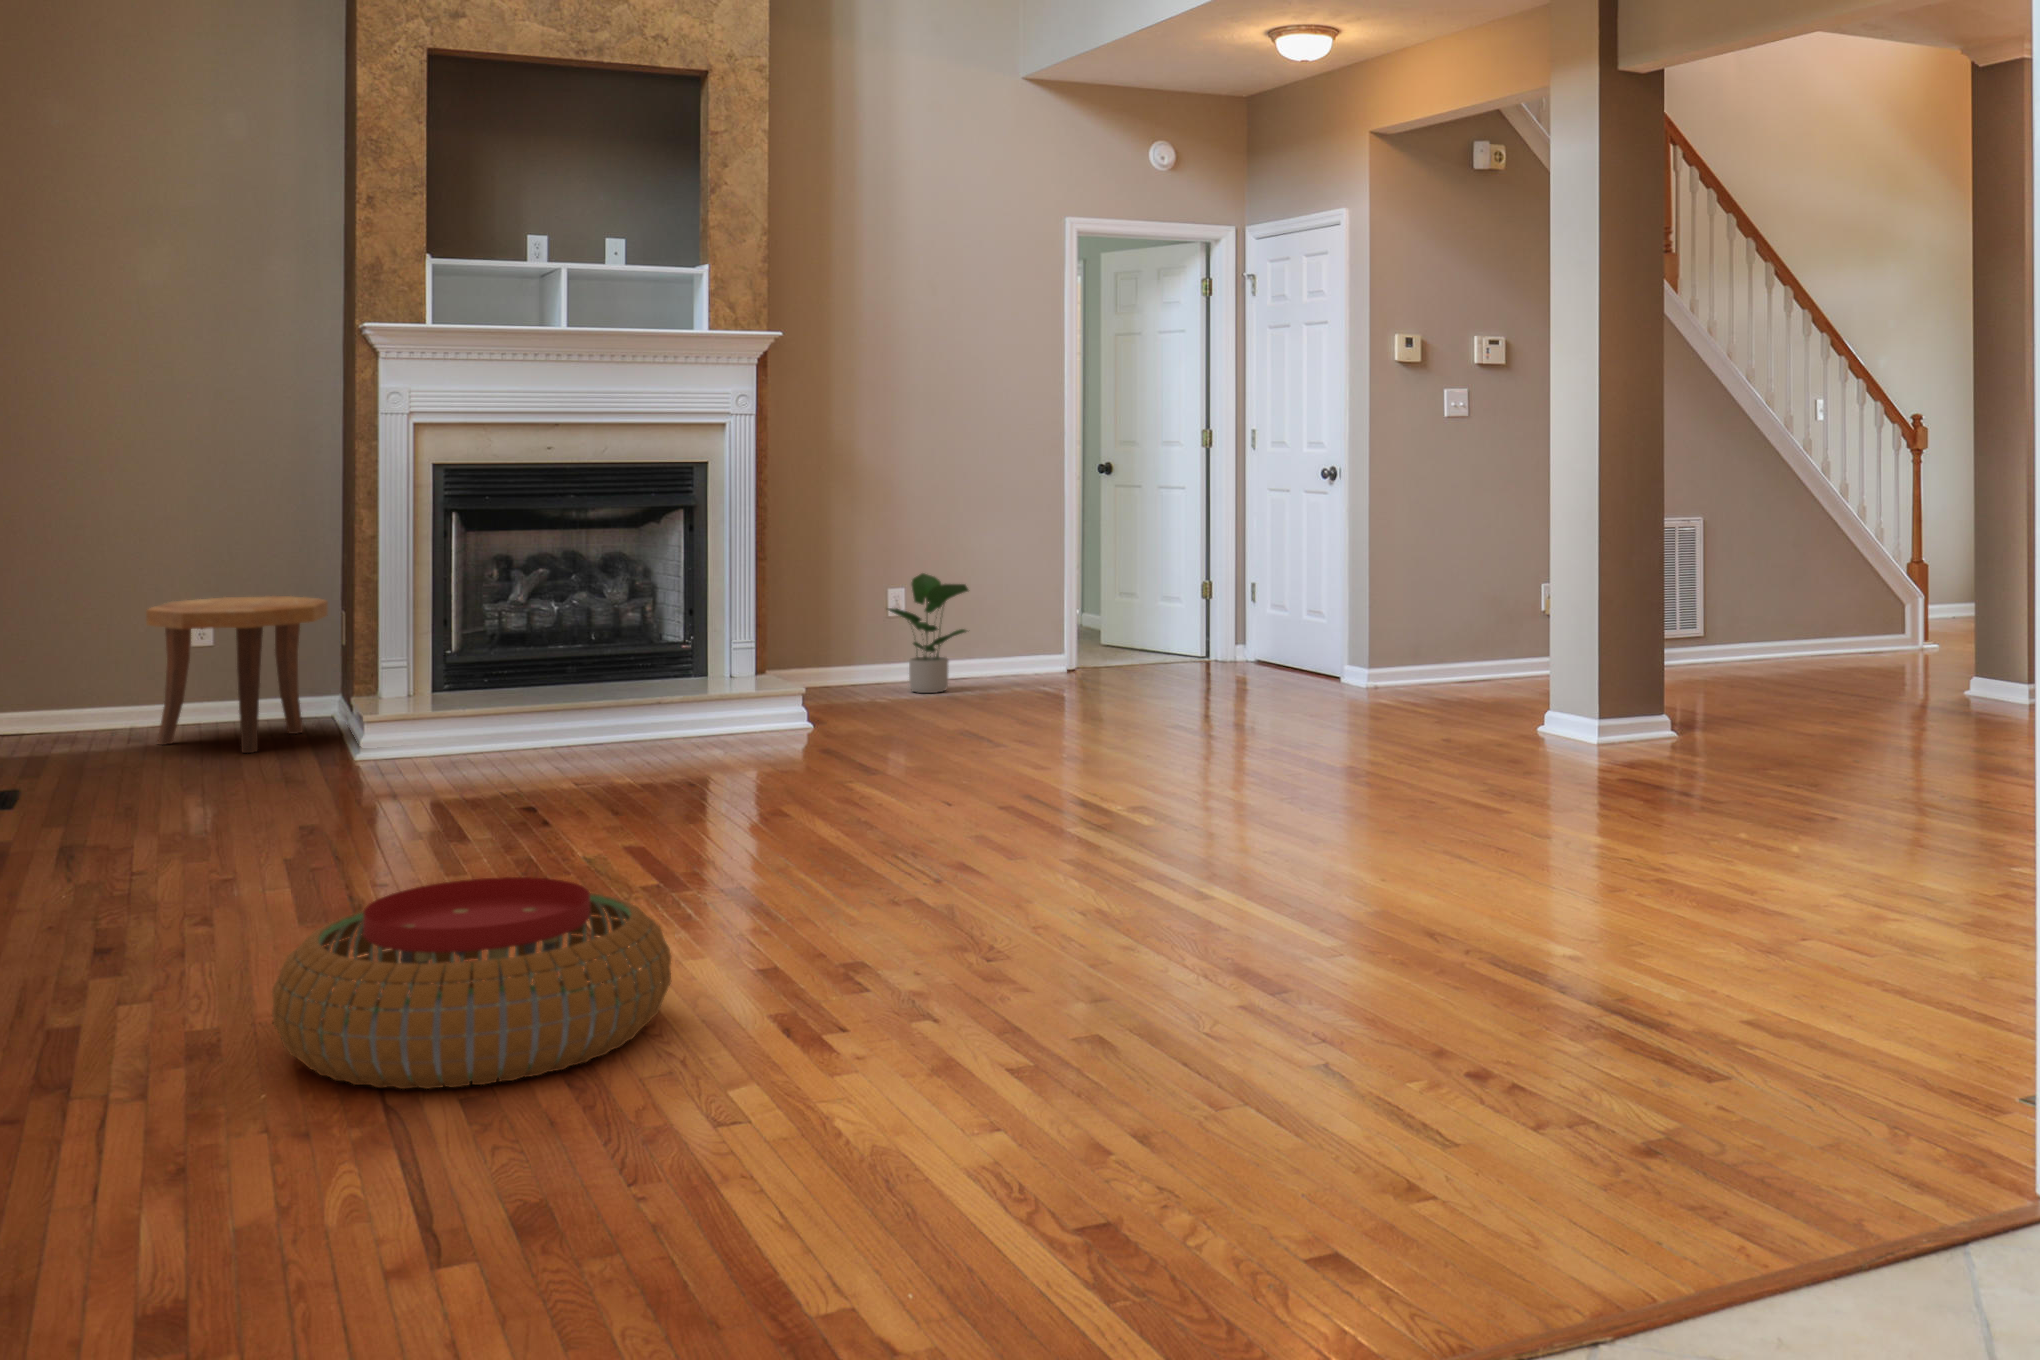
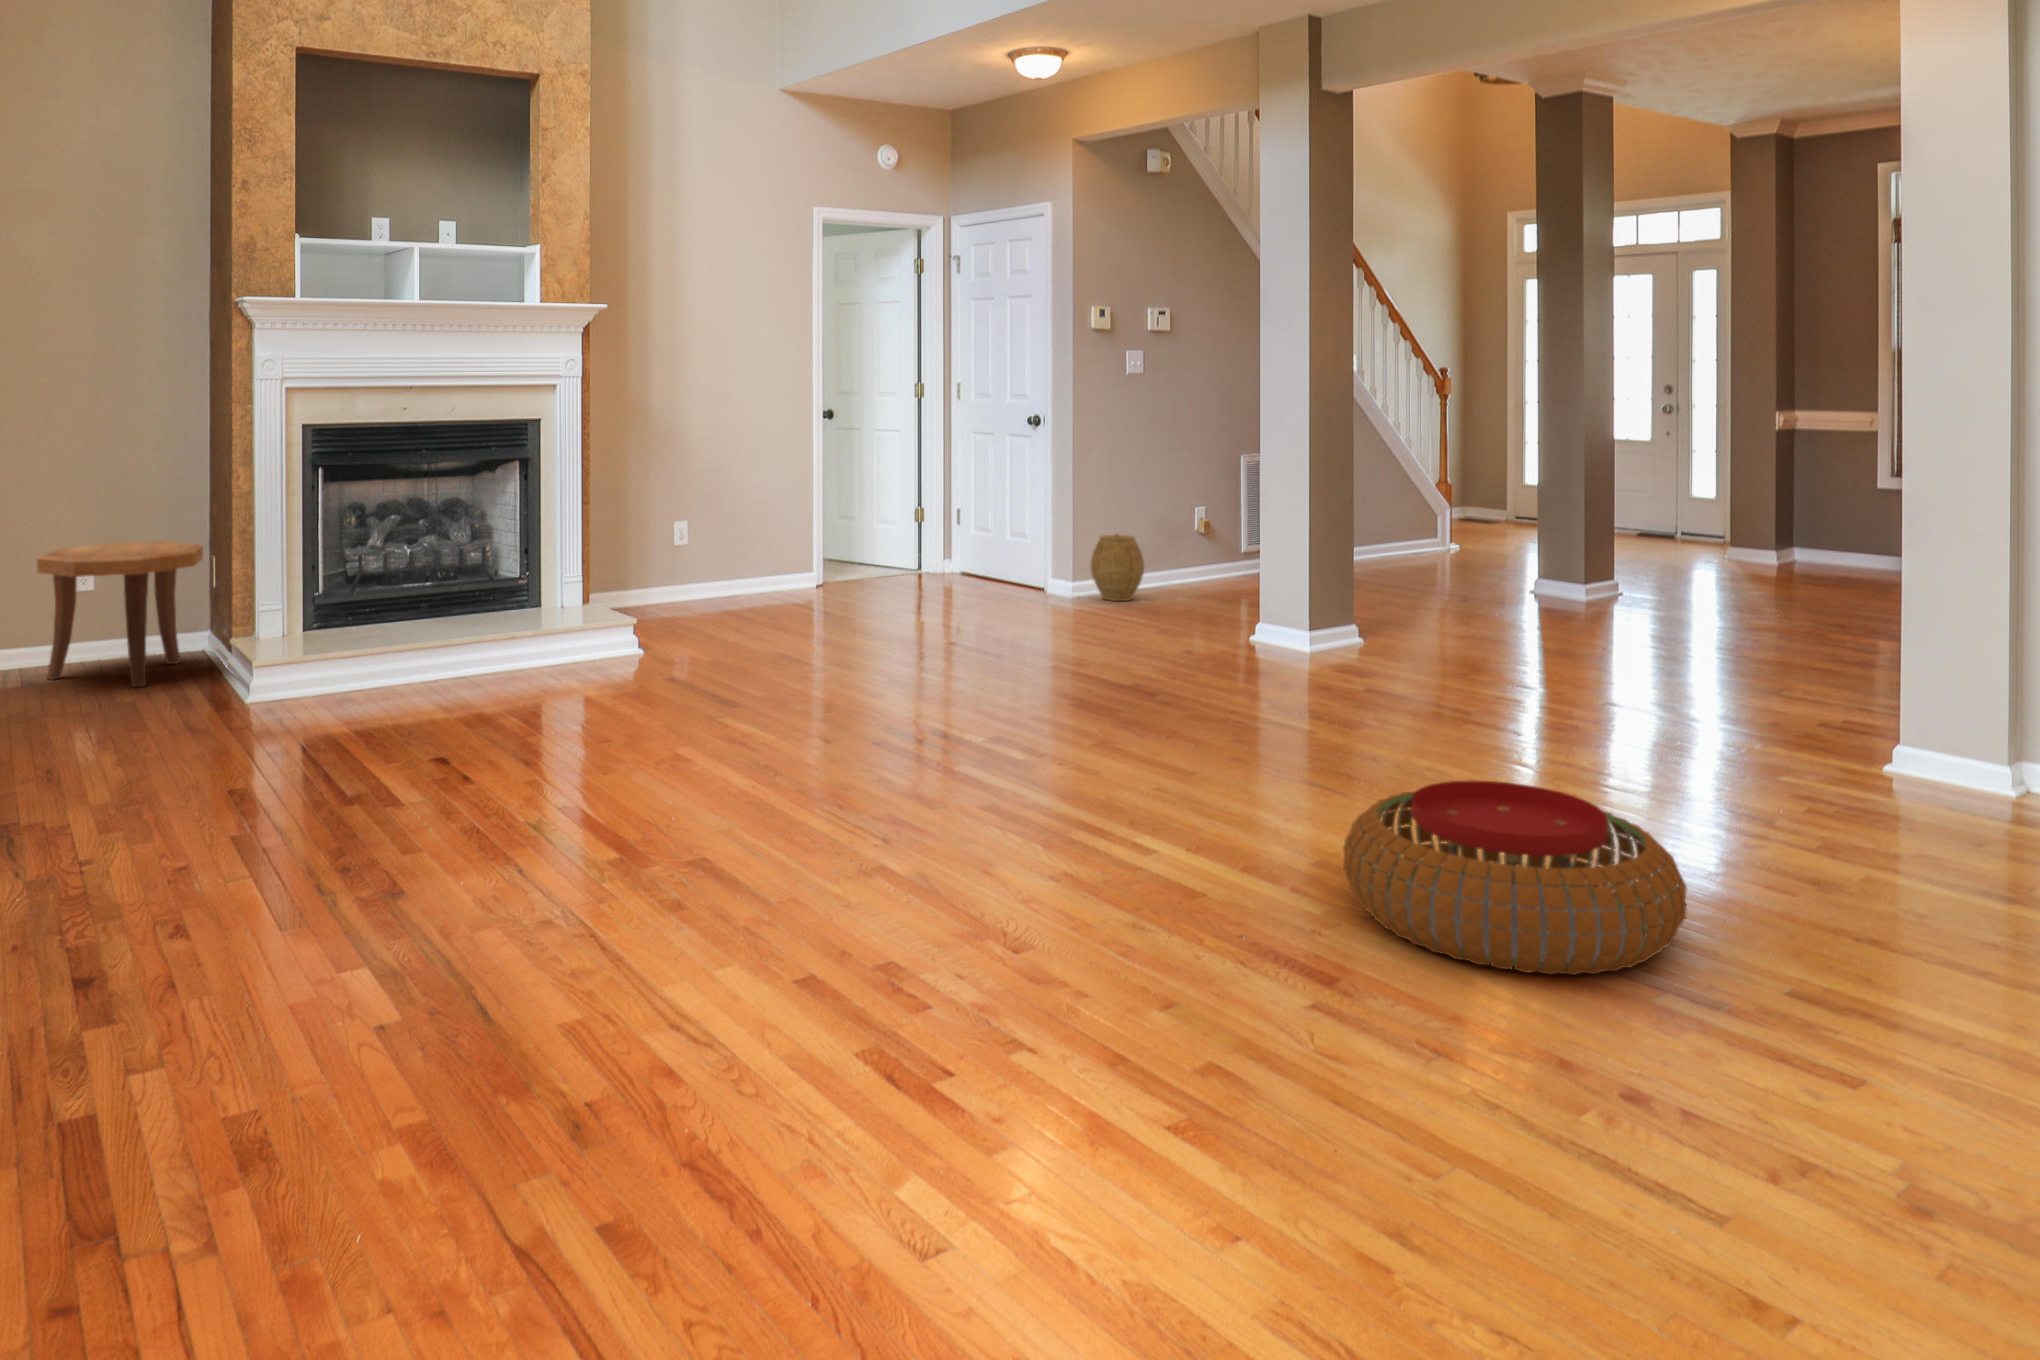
potted plant: present [888,573,968,693] -> none [676,508,748,609]
woven basket: none [1390,609,1456,692] -> present [1091,533,1144,601]
pouf: present [272,877,671,1089] -> present [1343,780,1687,975]

